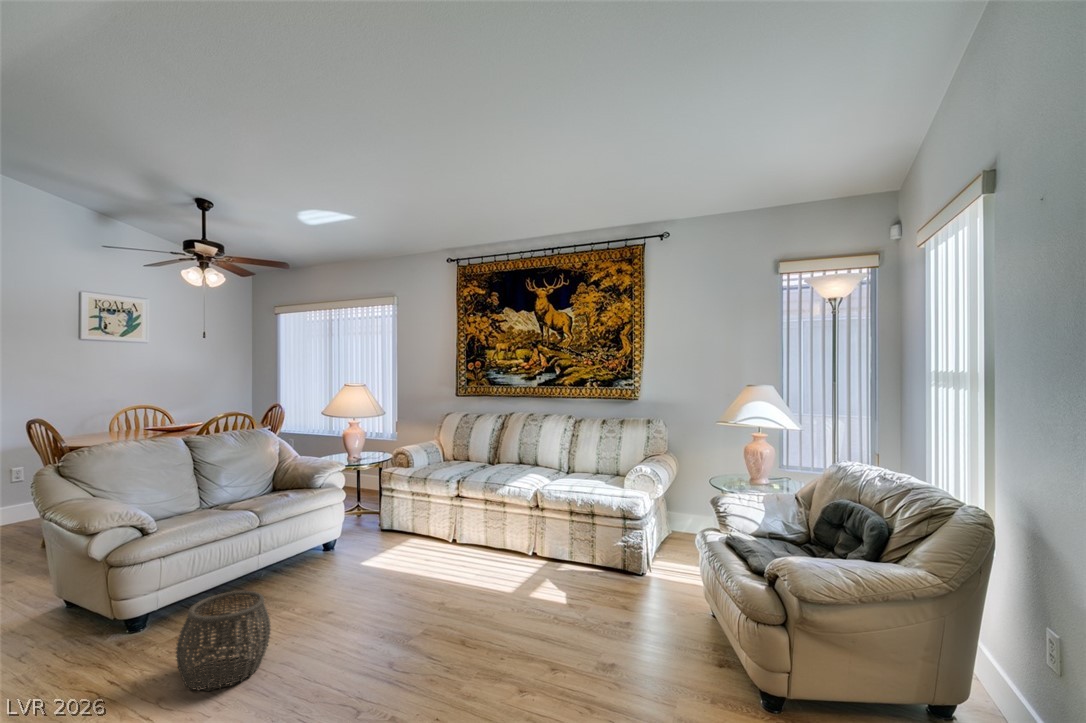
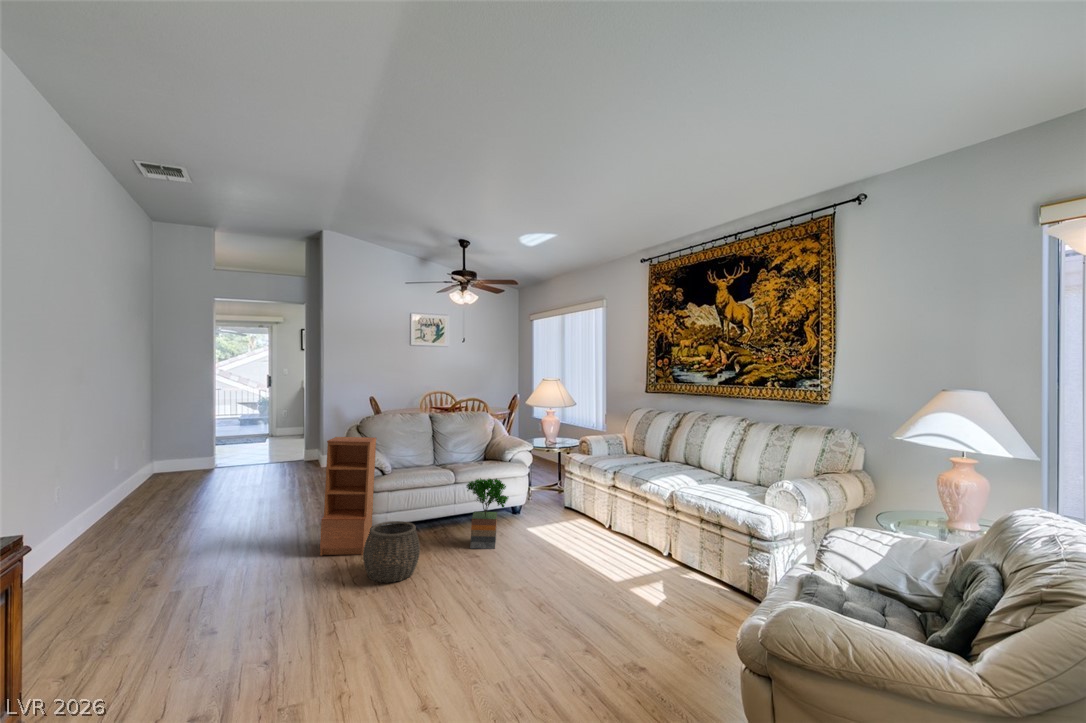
bookcase: none [49,478,151,690] -> present [320,437,376,556]
potted tree: none [295,509,360,606] -> present [466,478,508,549]

